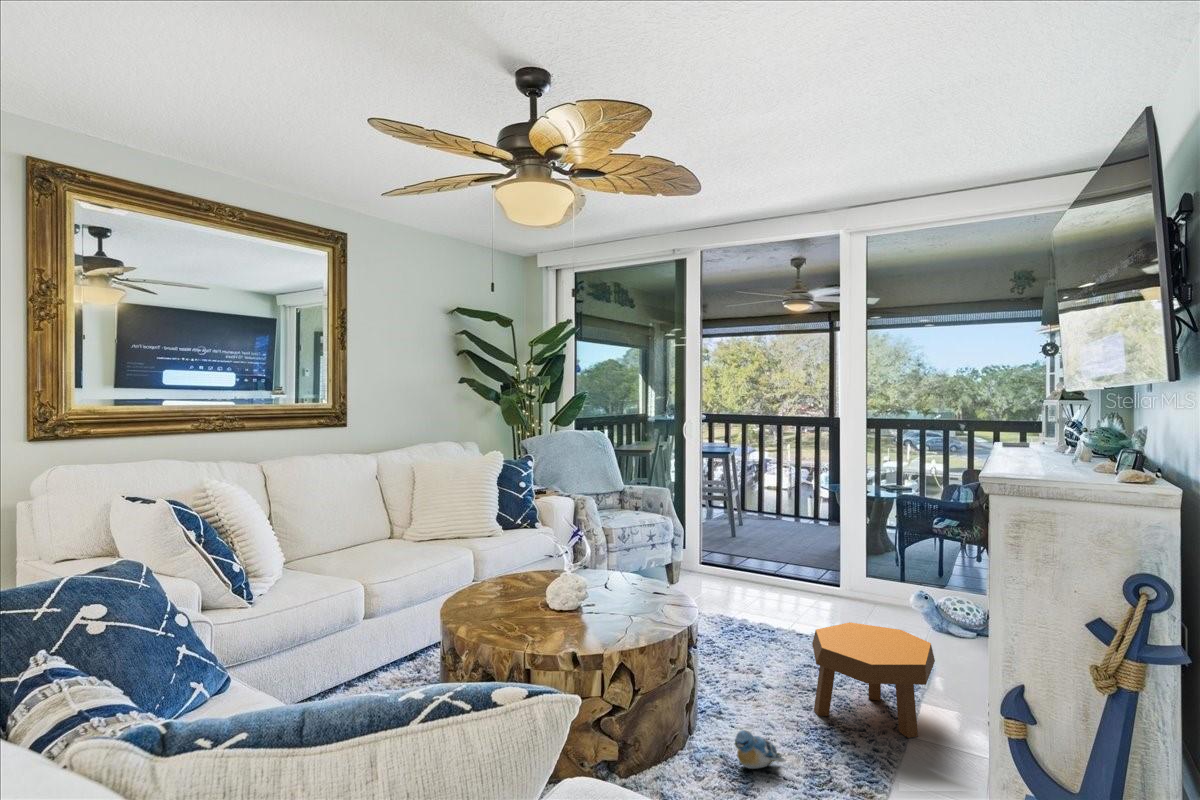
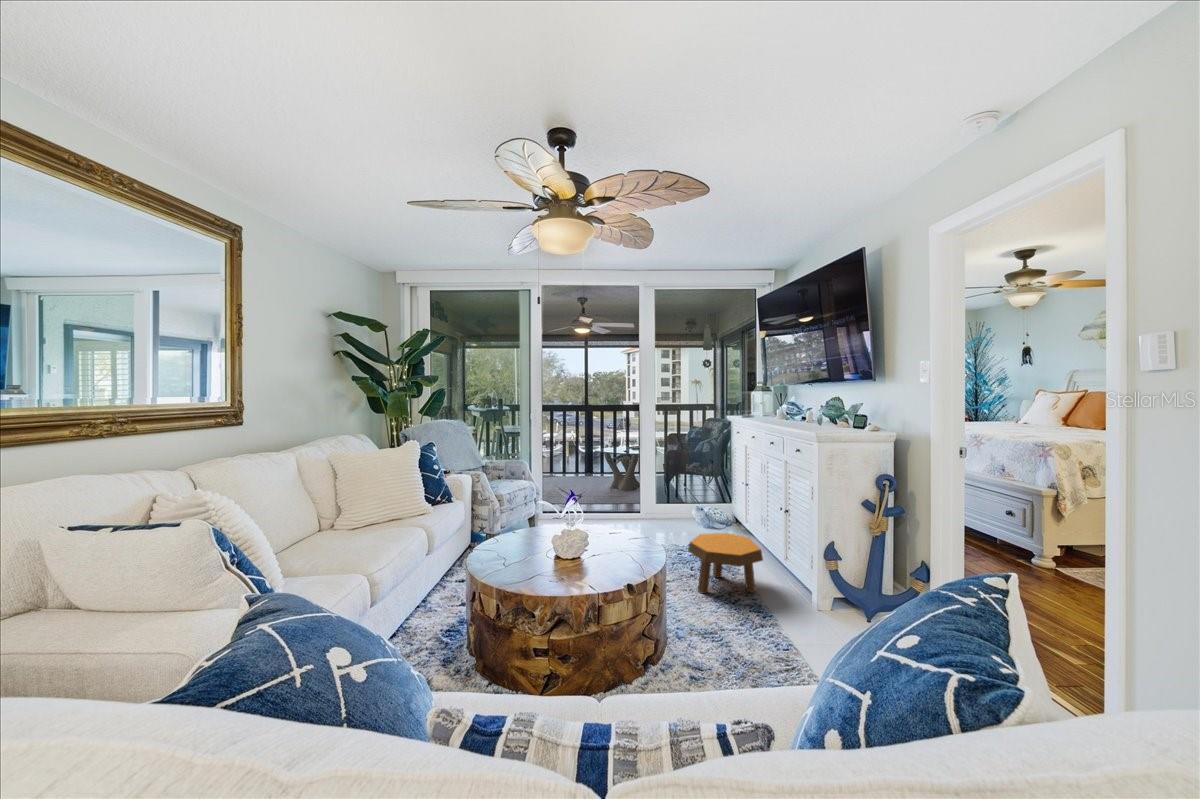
plush toy: present [735,730,785,769] -> none [697,611,723,634]

